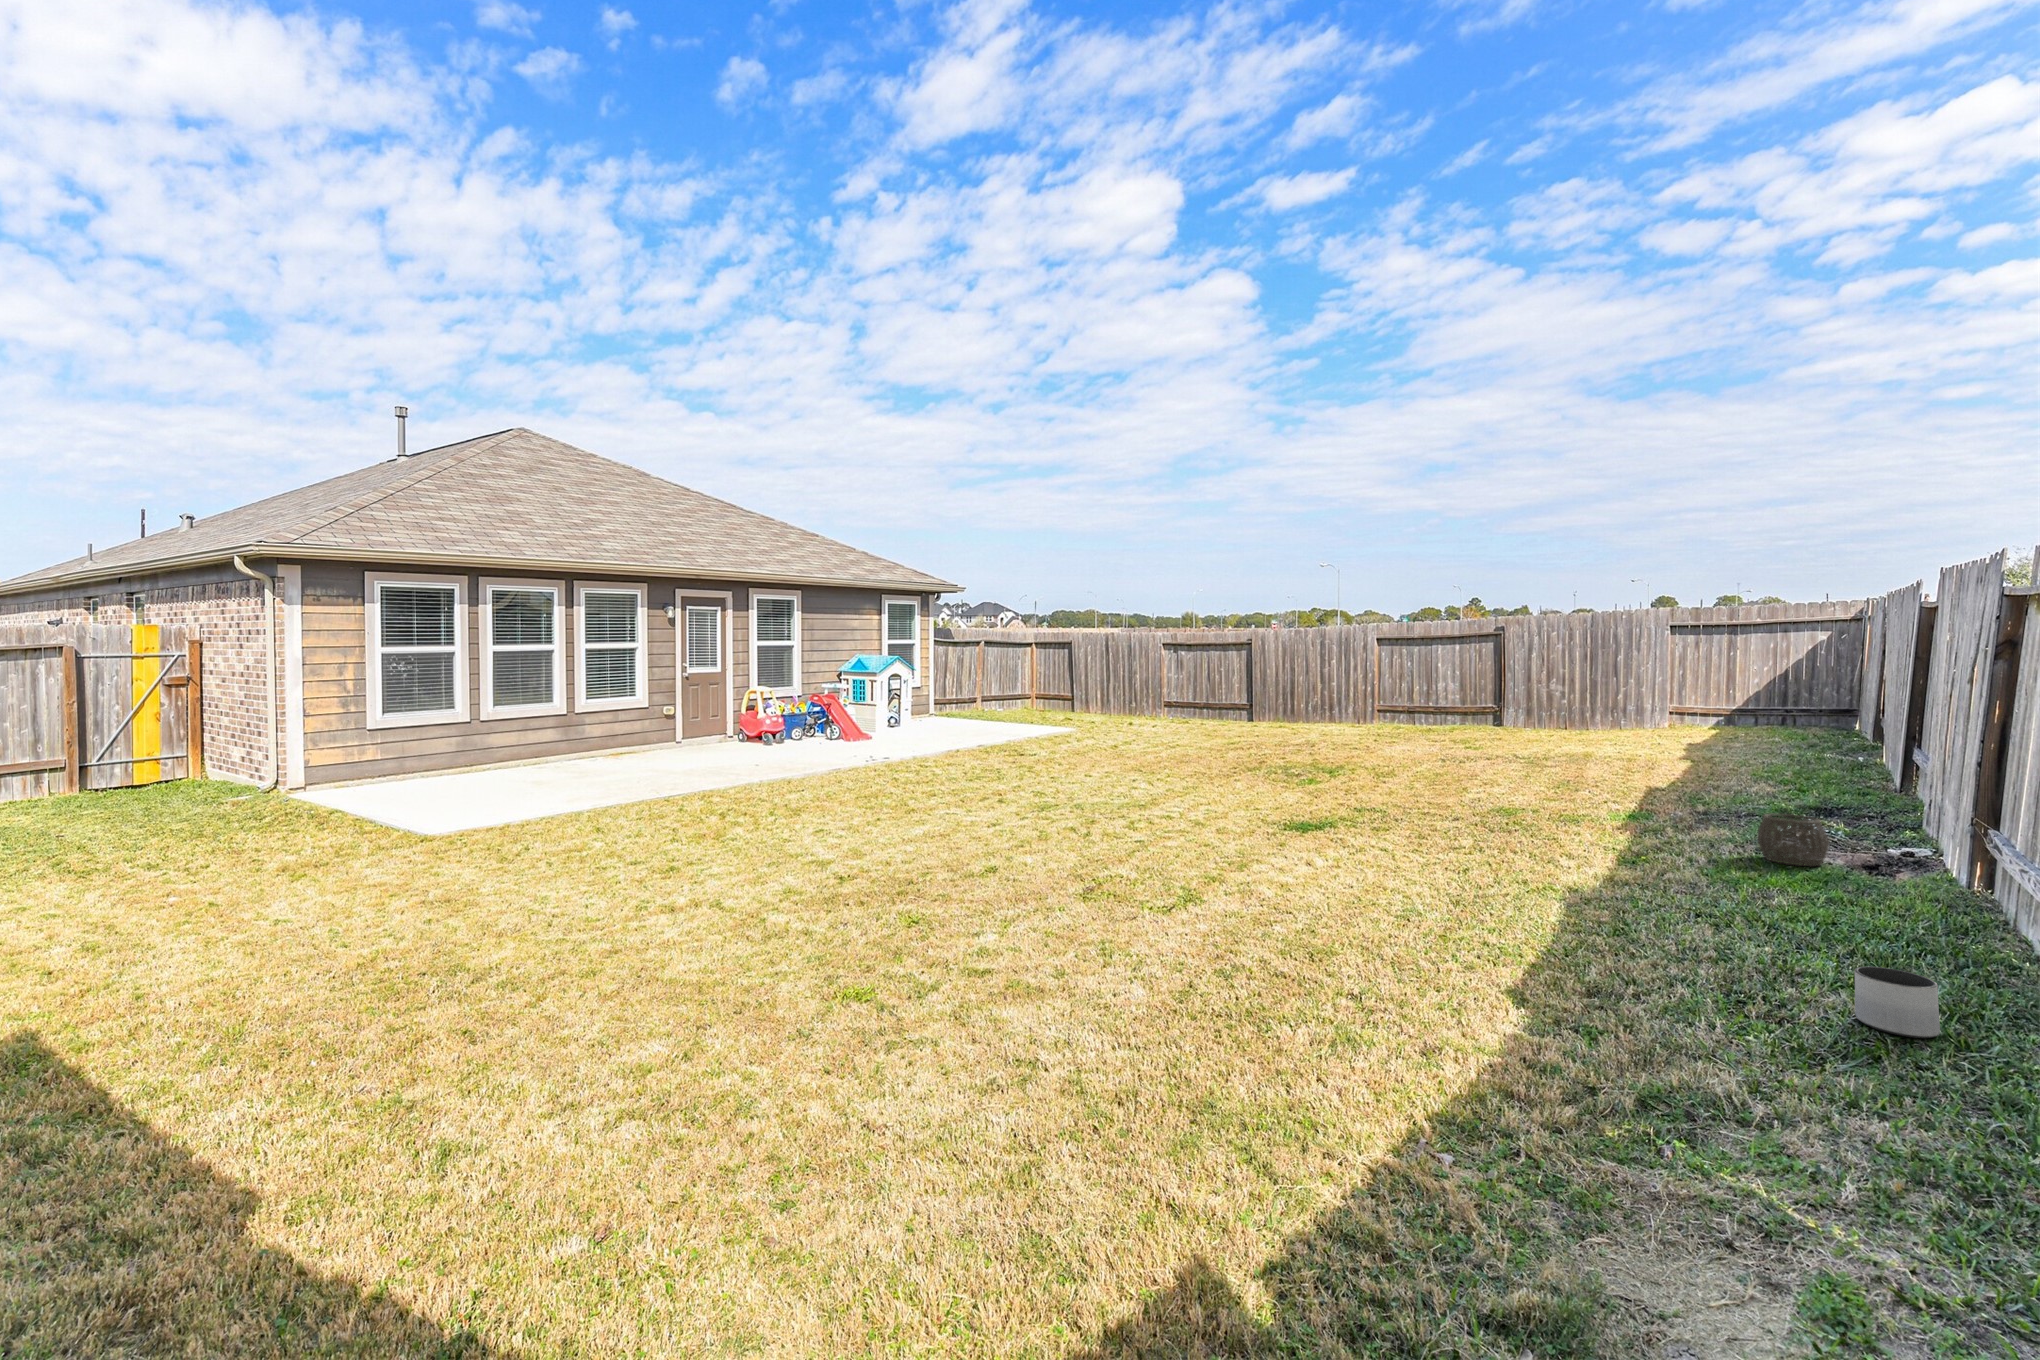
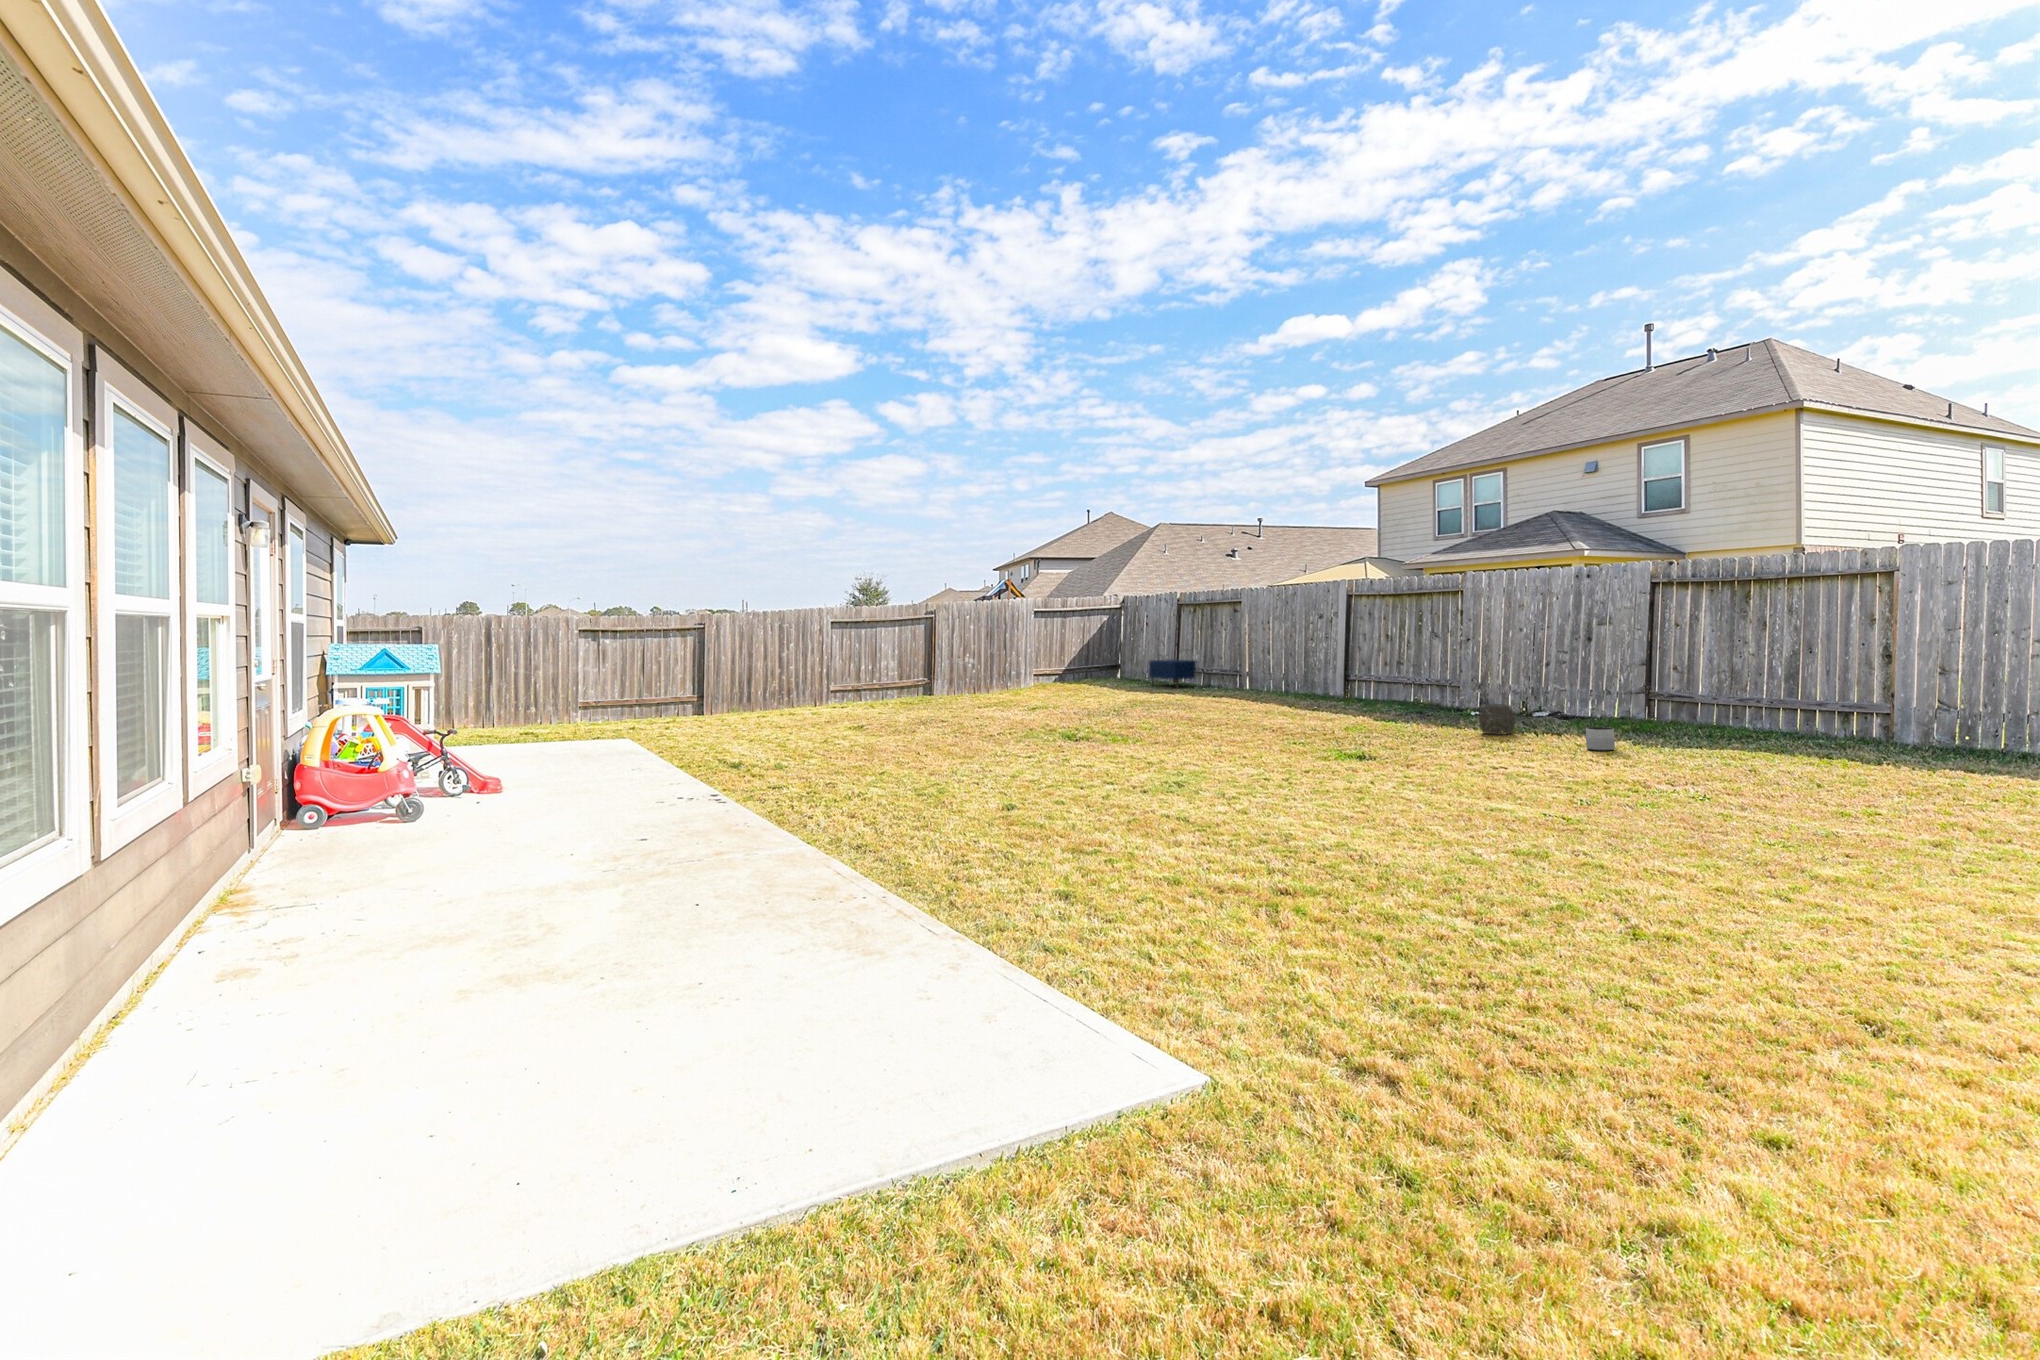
bench: none [1819,704,1878,747] -> present [1149,660,1196,687]
planter: present [1855,967,1940,1038] -> present [1586,727,1615,751]

